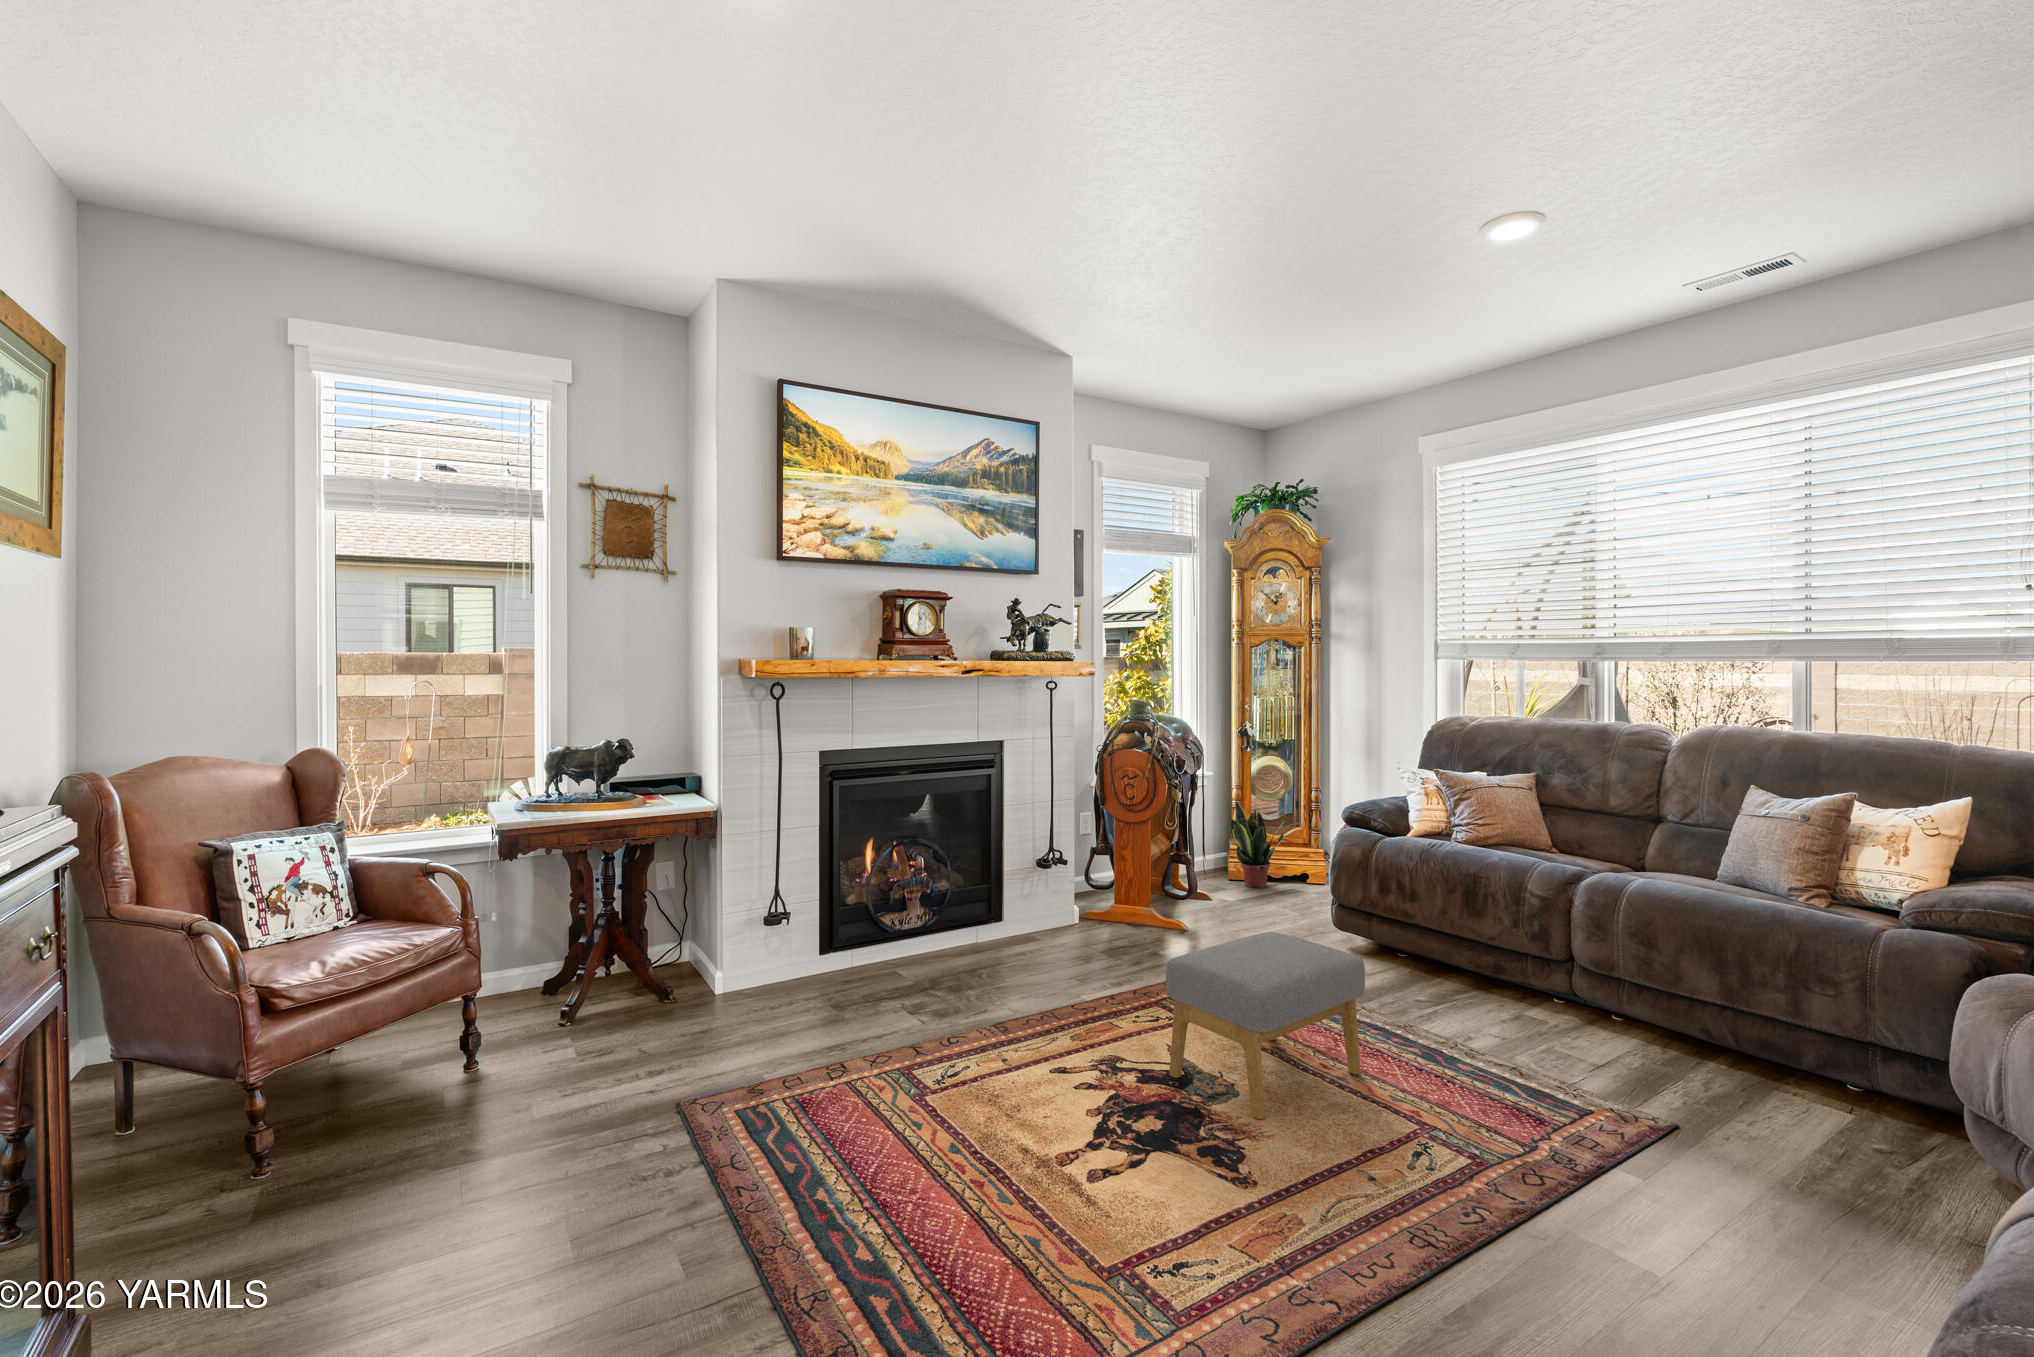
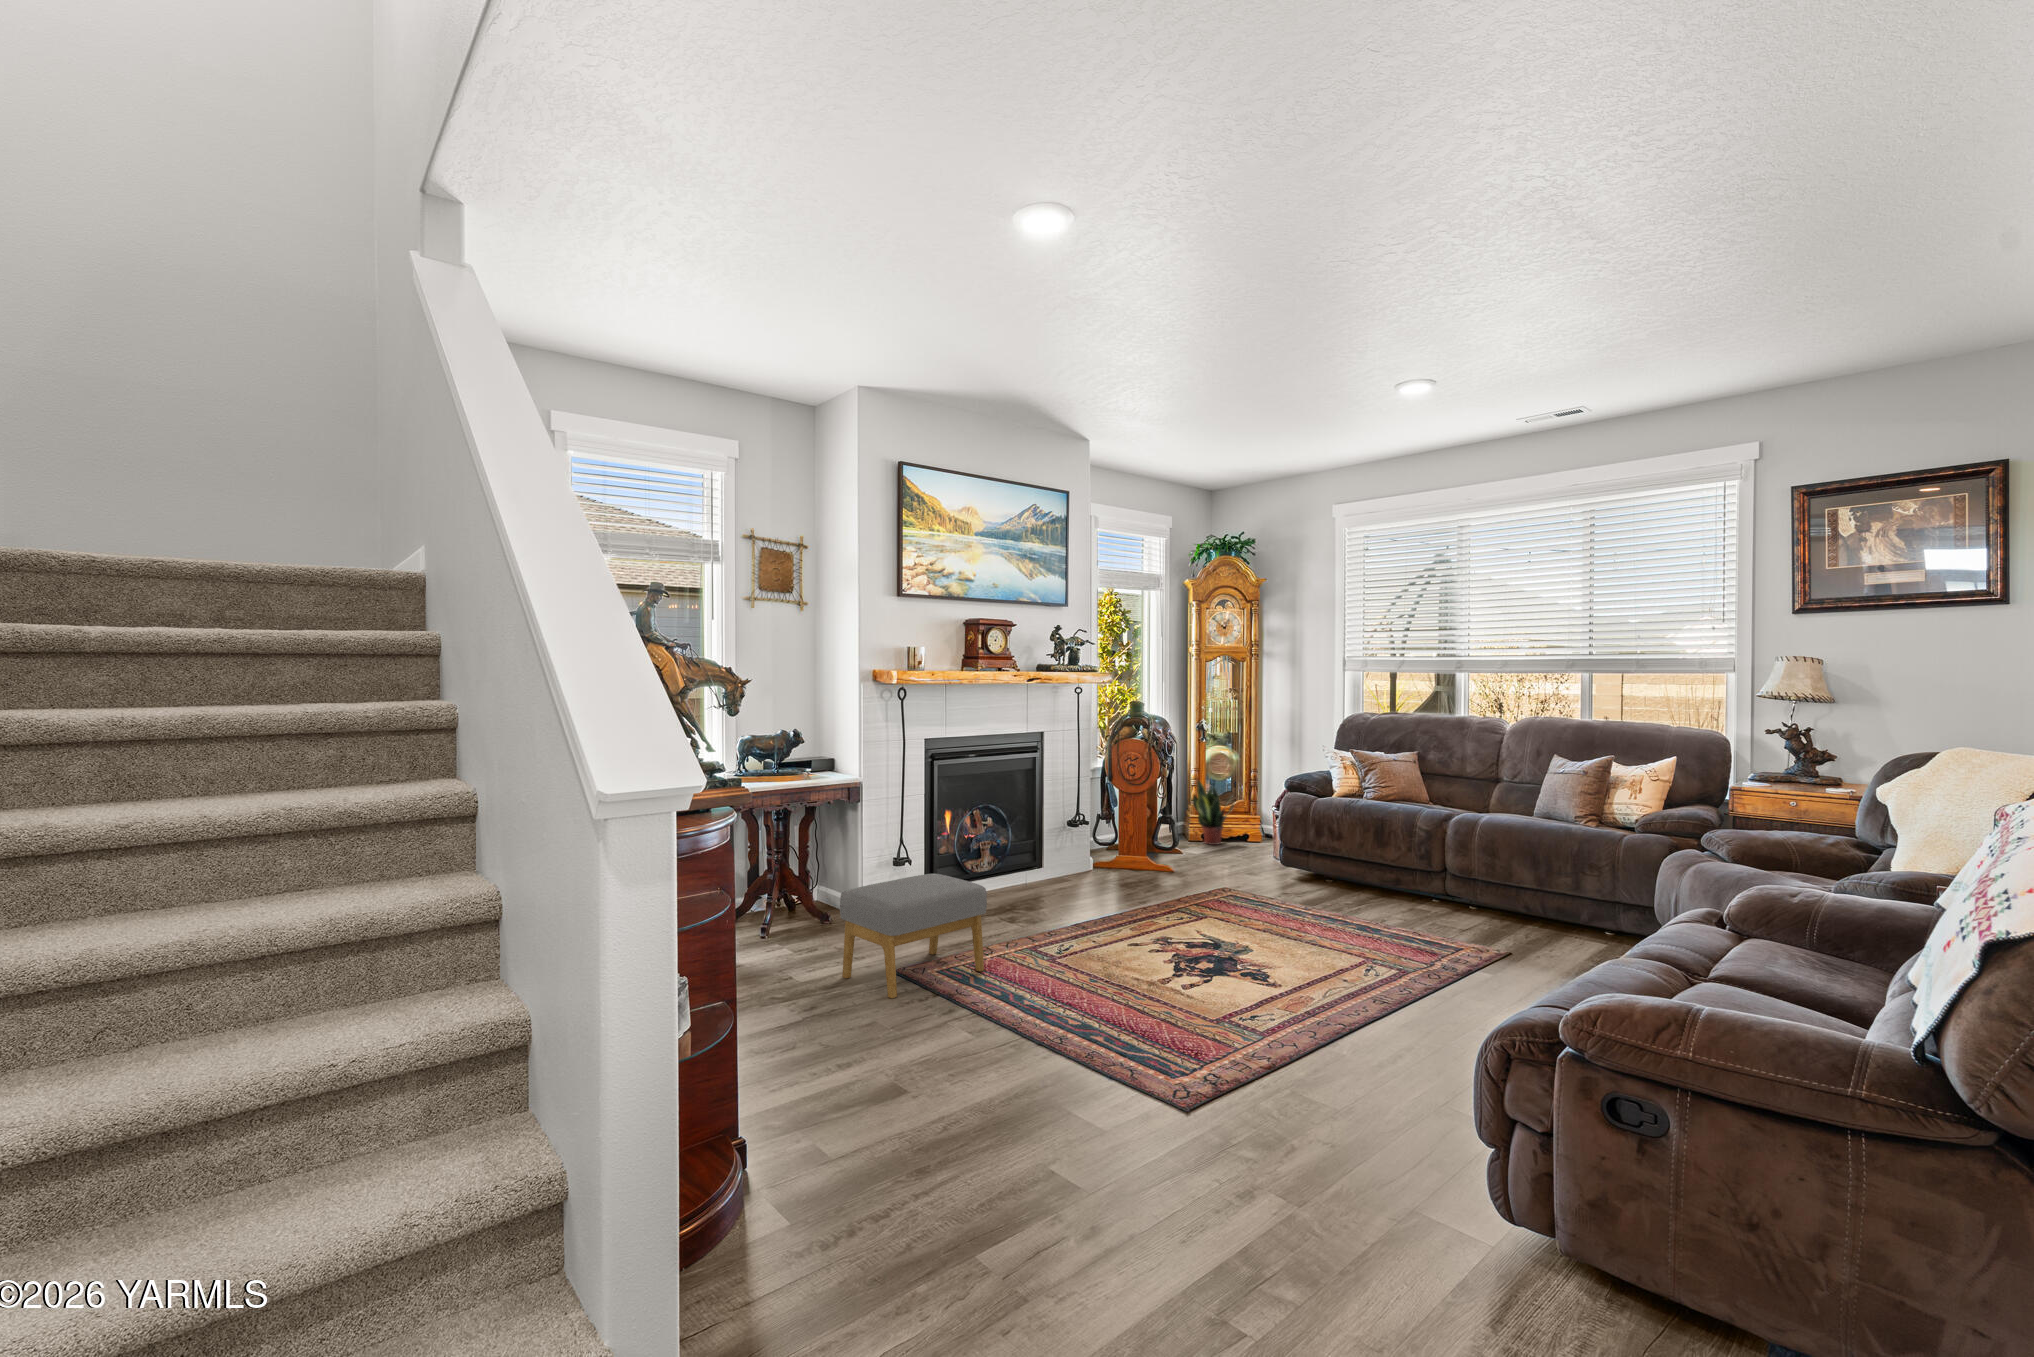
footstool: present [1166,932,1365,1119] -> present [840,874,987,998]

